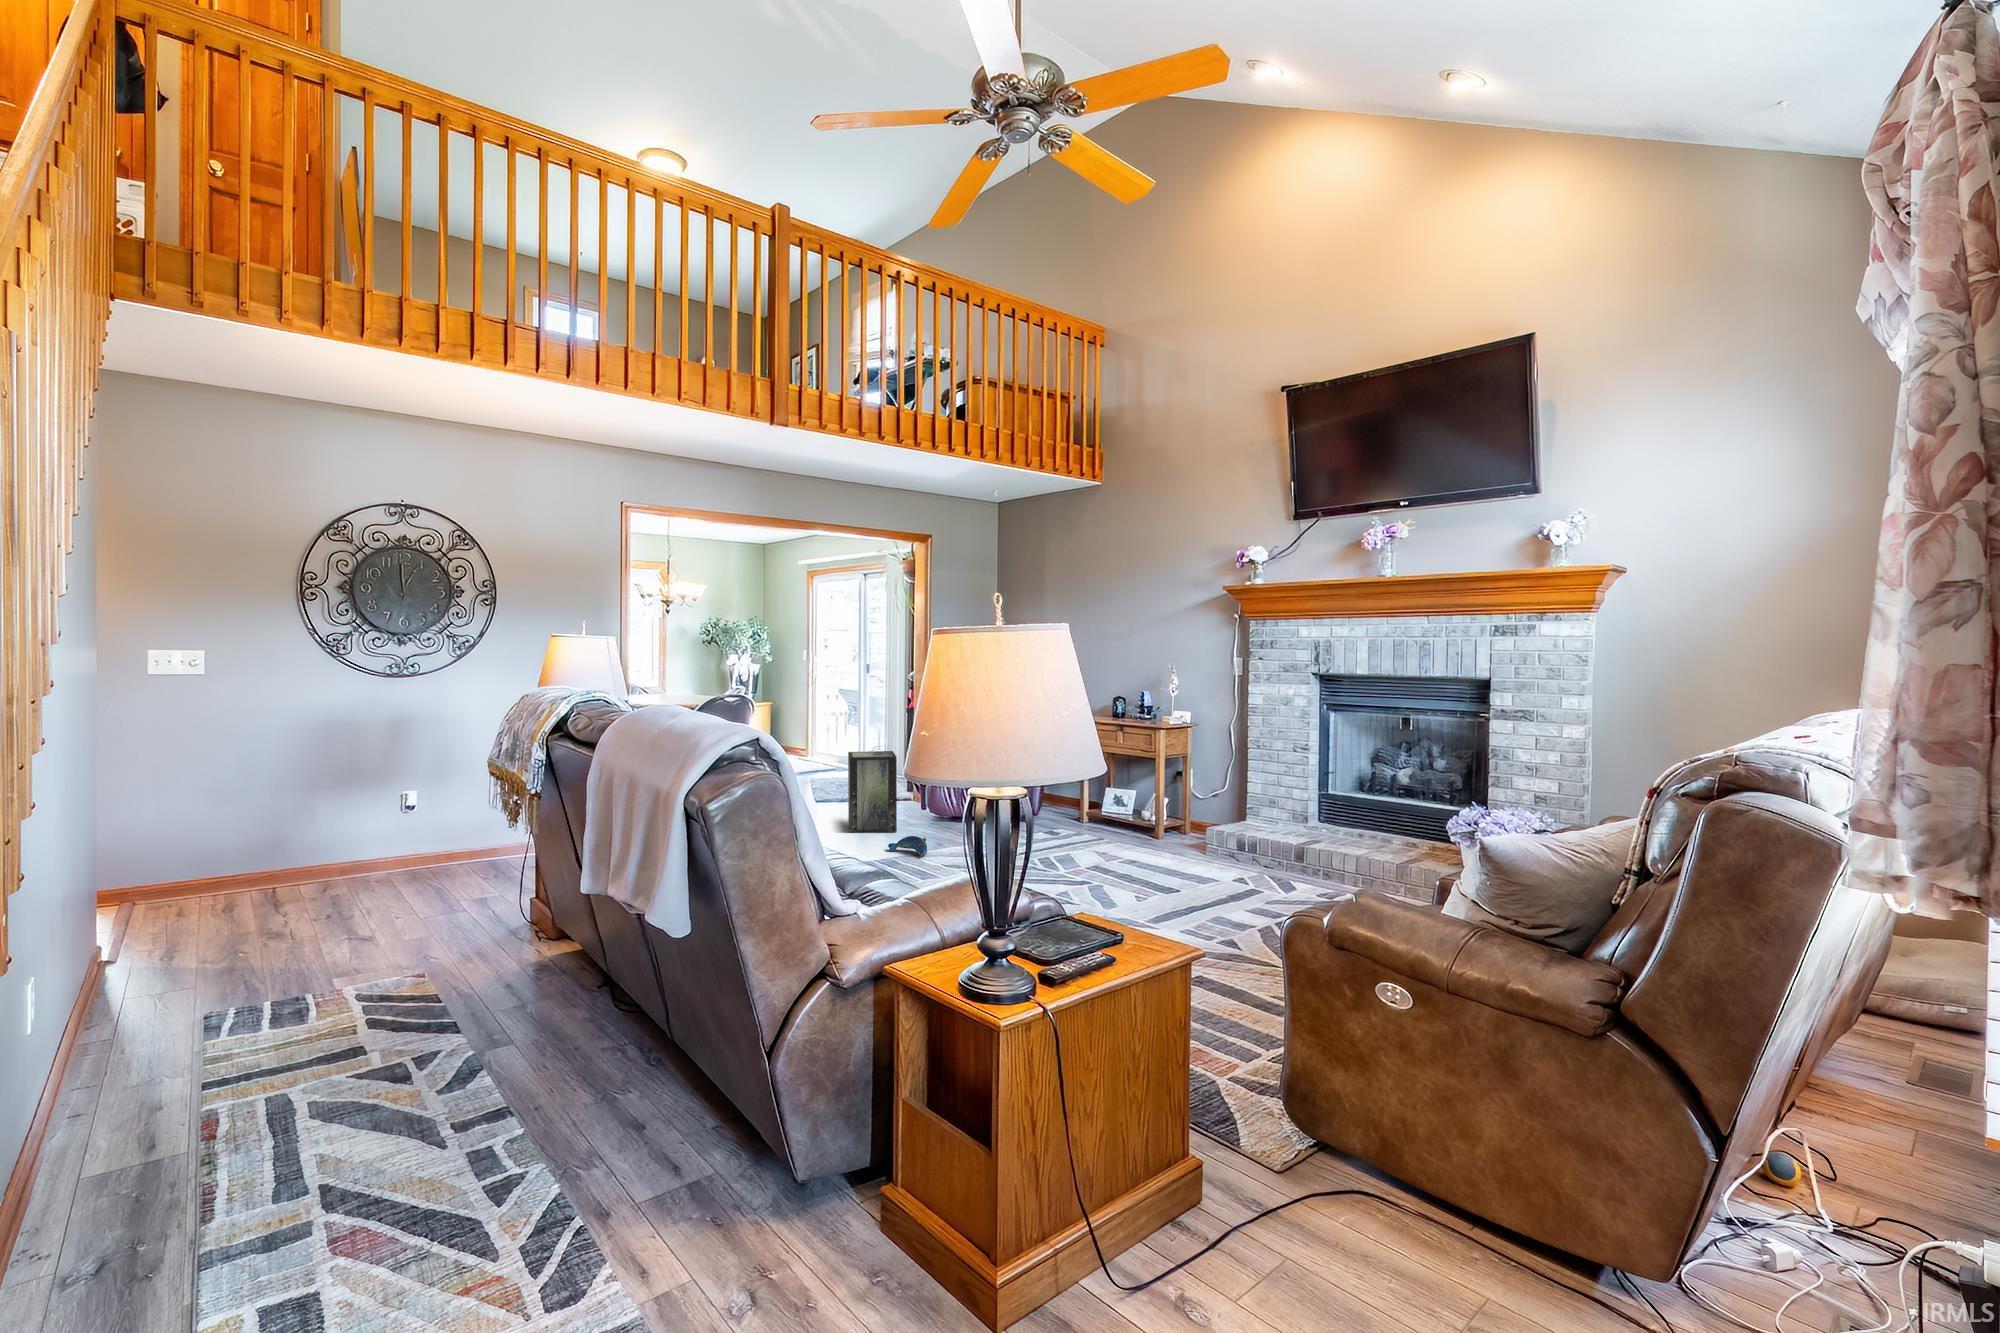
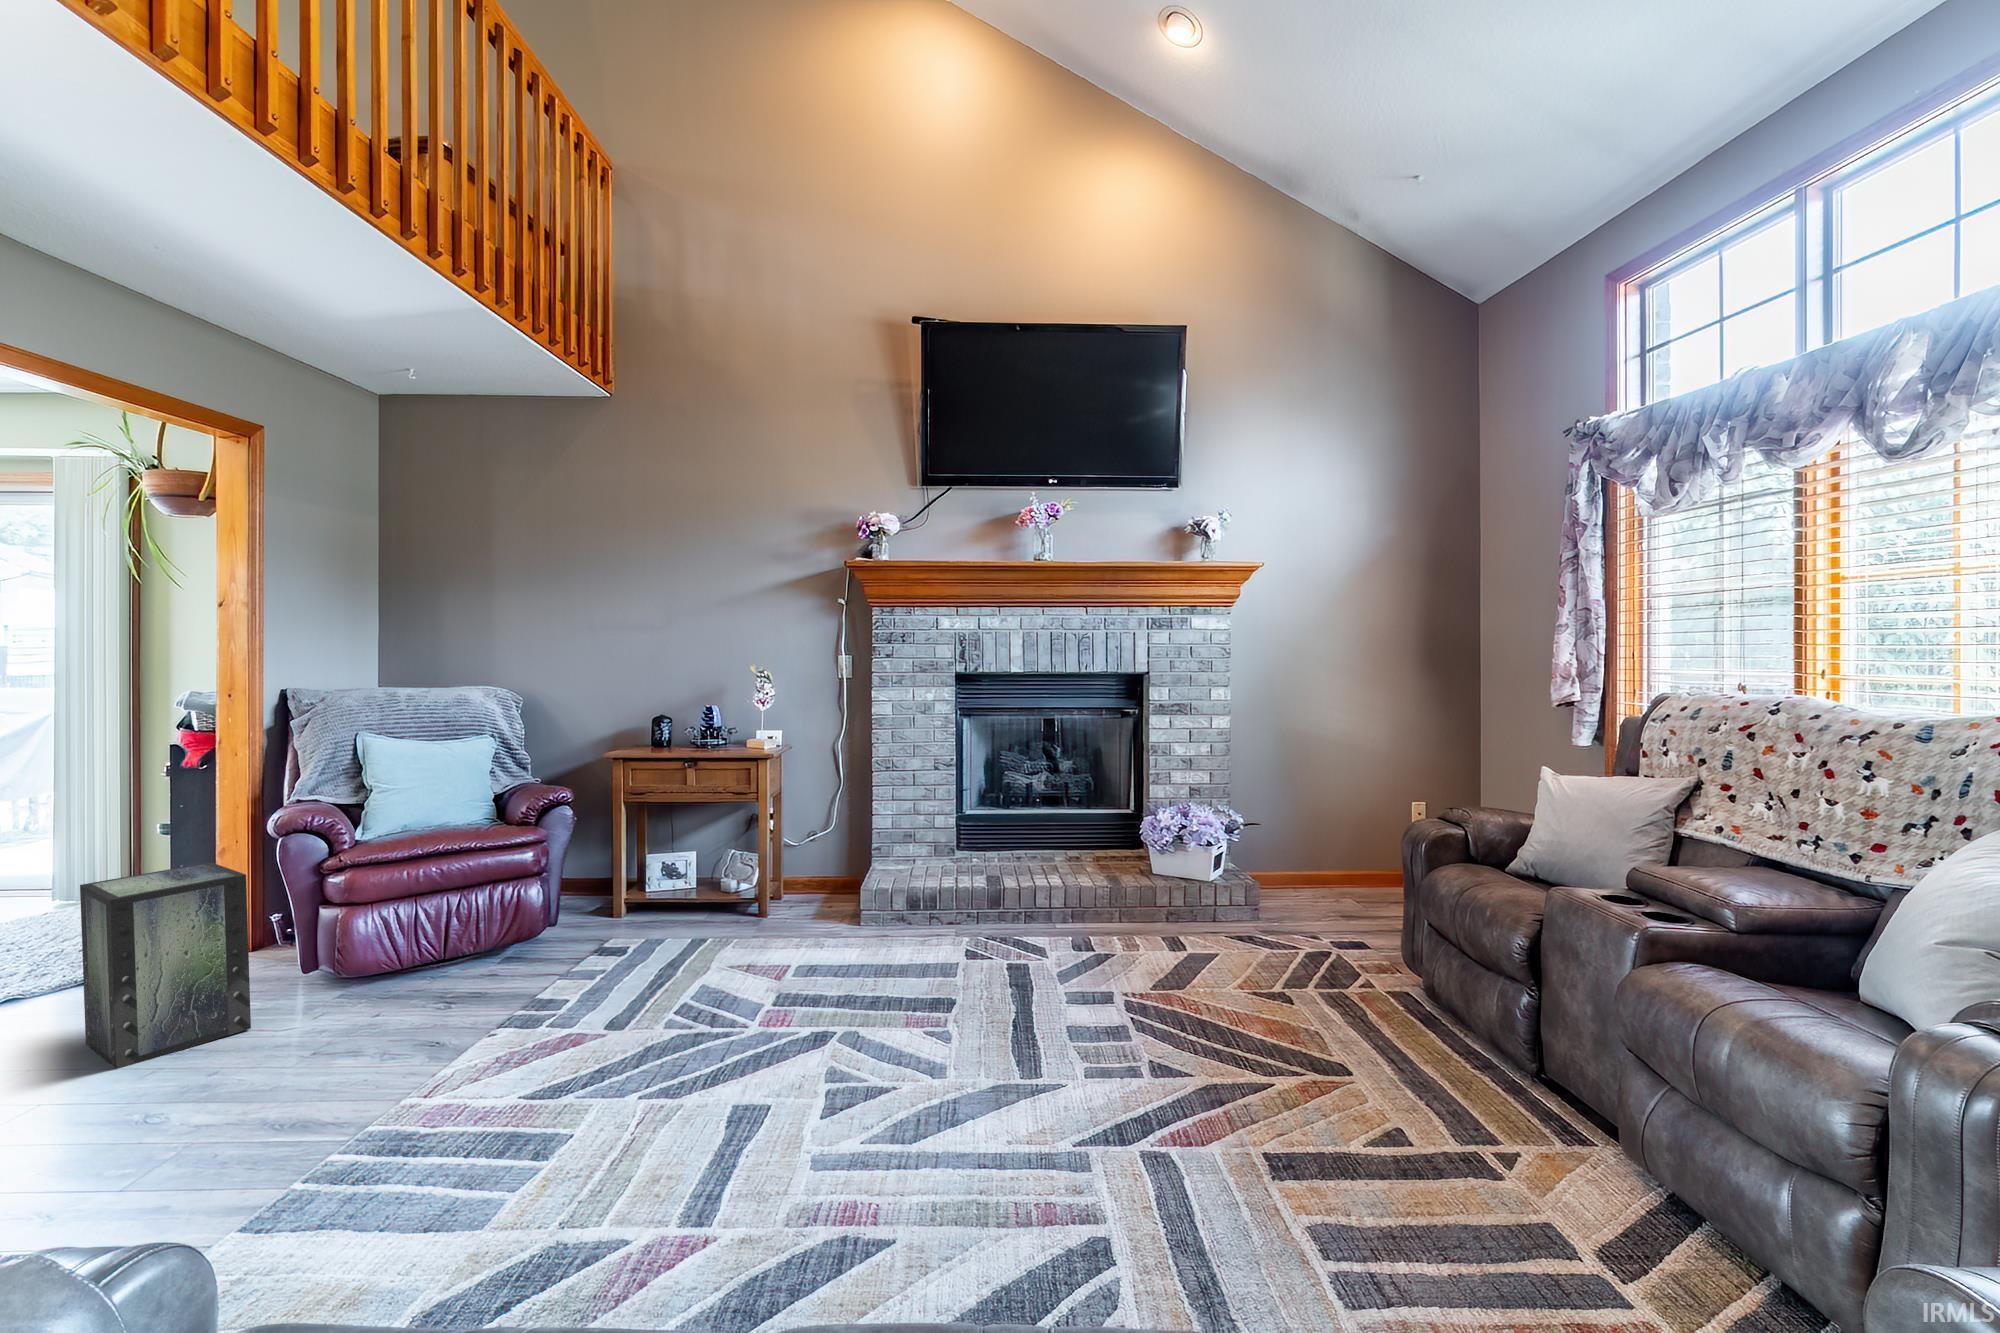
plush toy: present [888,836,927,857] -> none [277,1031,396,1087]

